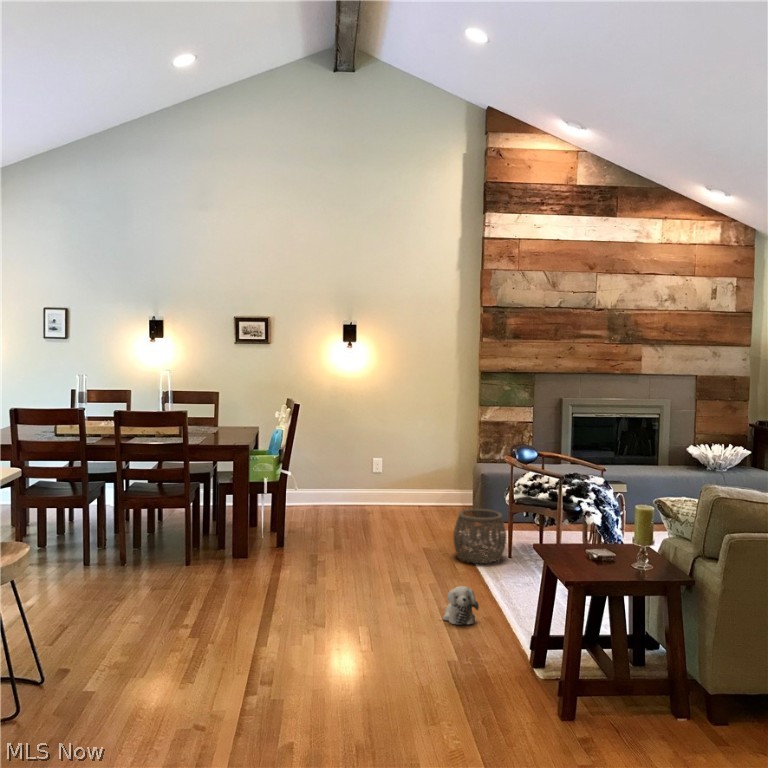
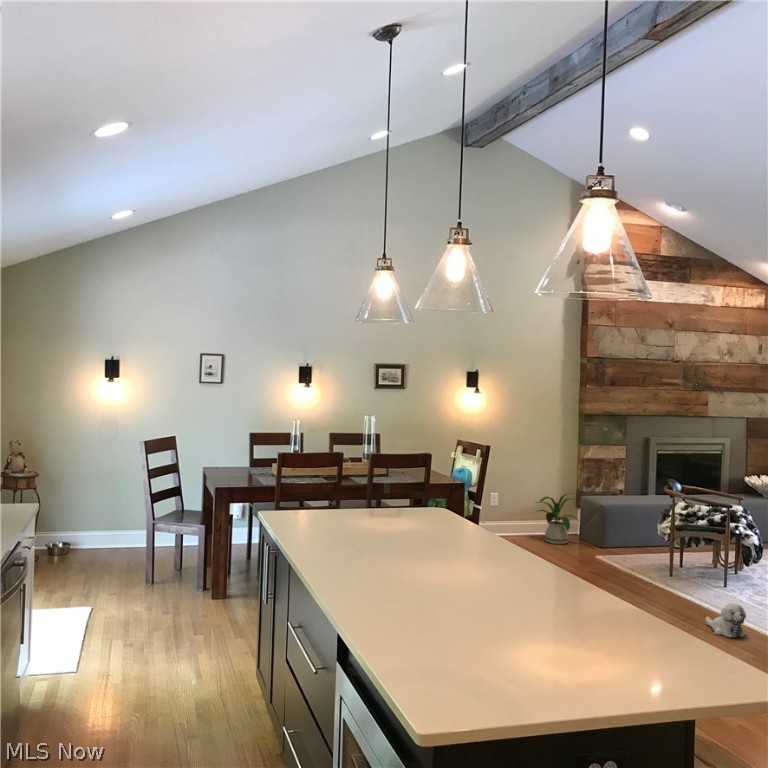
house plant: none [414,460,467,517] -> present [538,493,577,544]
woven basket: present [453,509,506,564] -> none [629,536,680,584]

